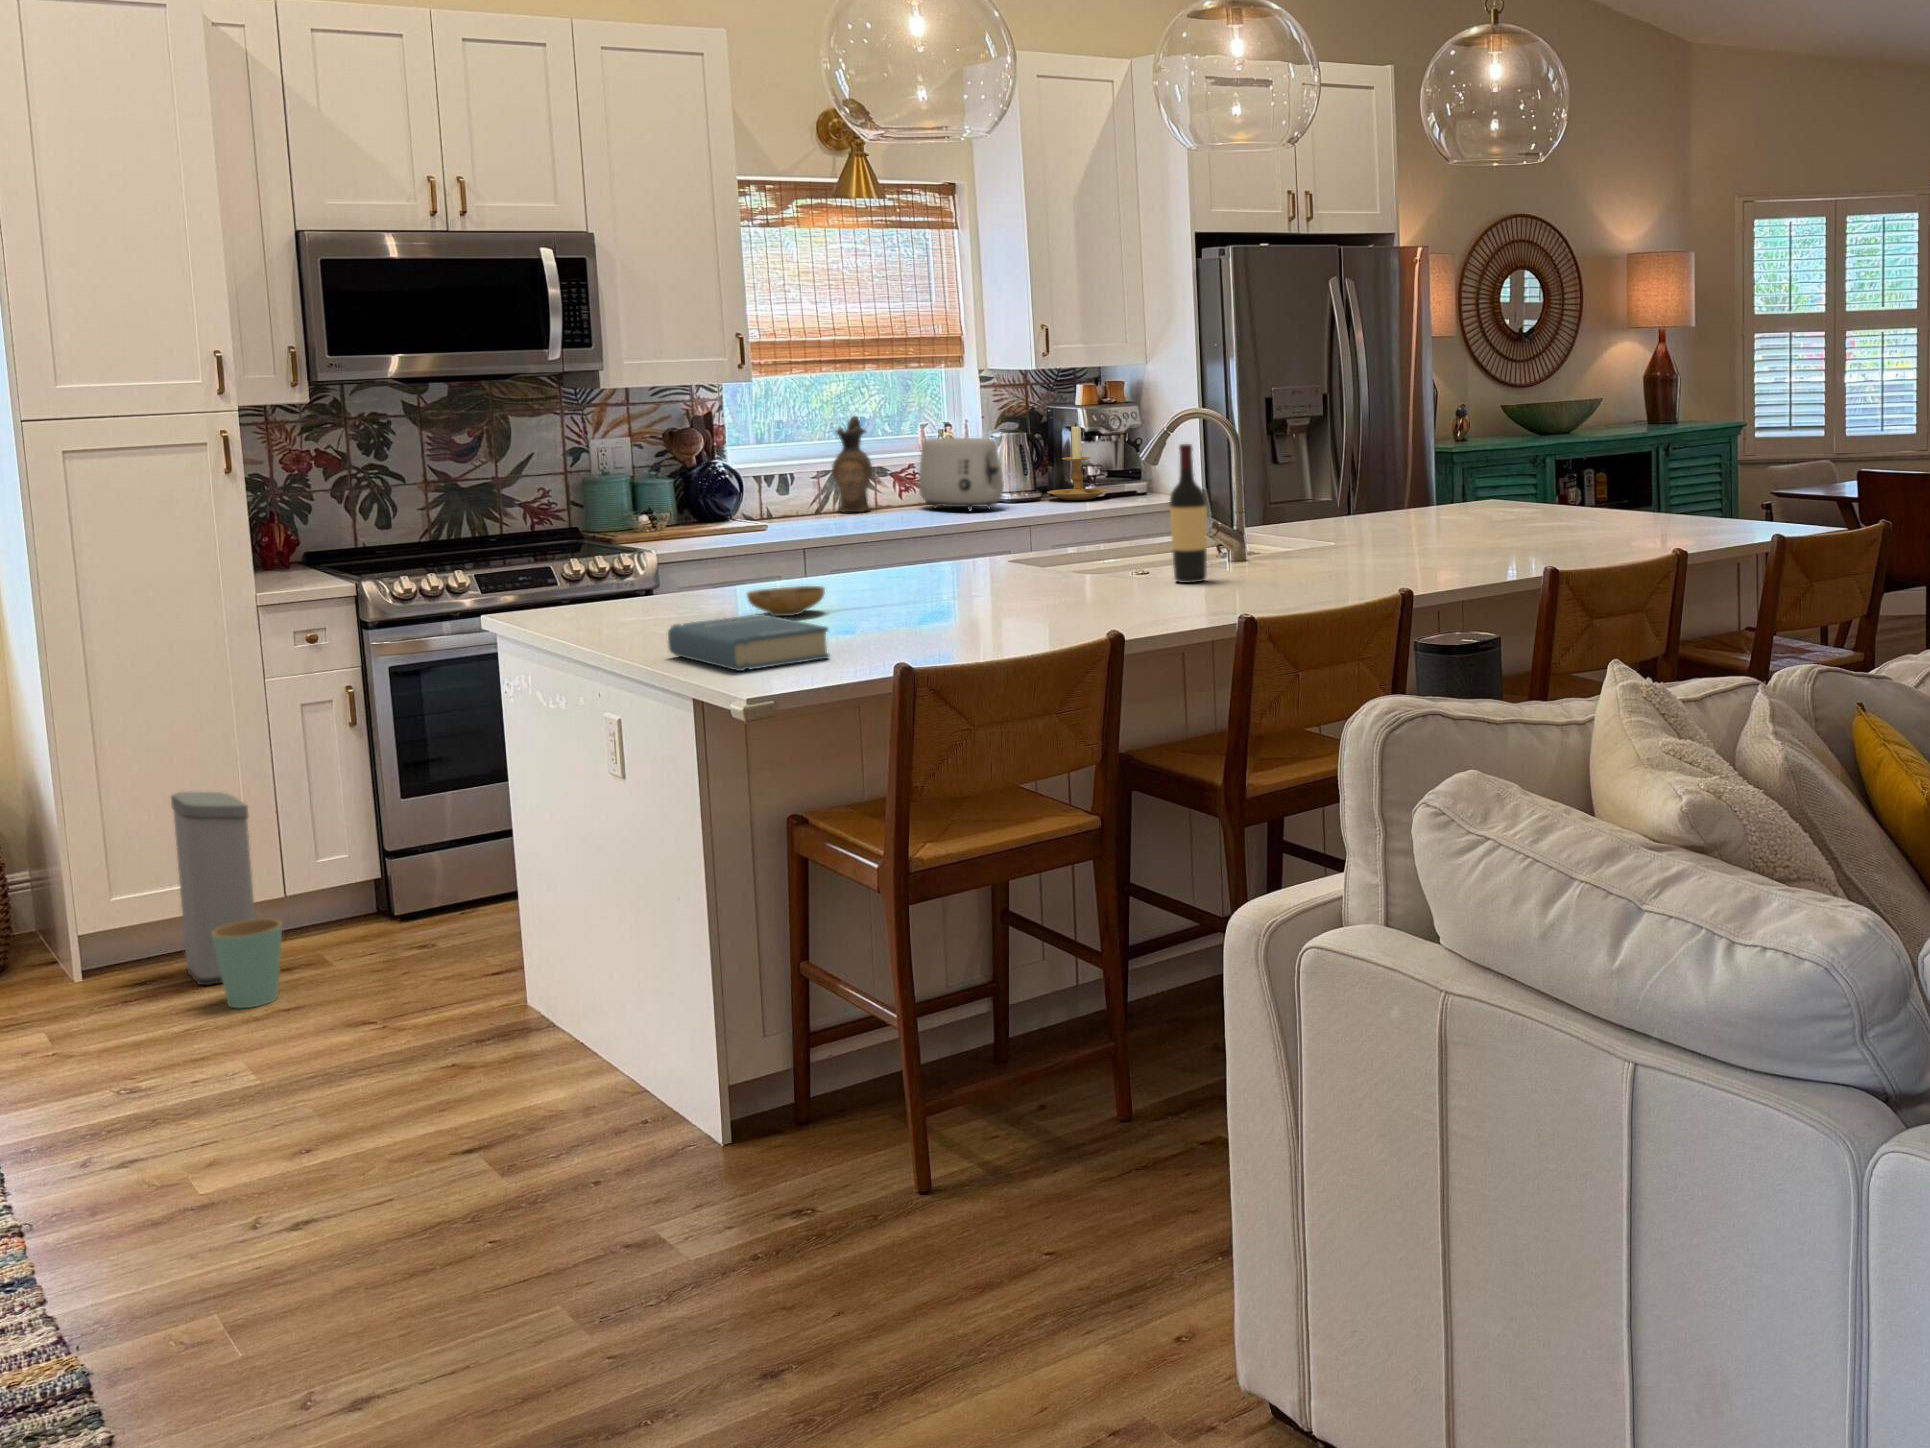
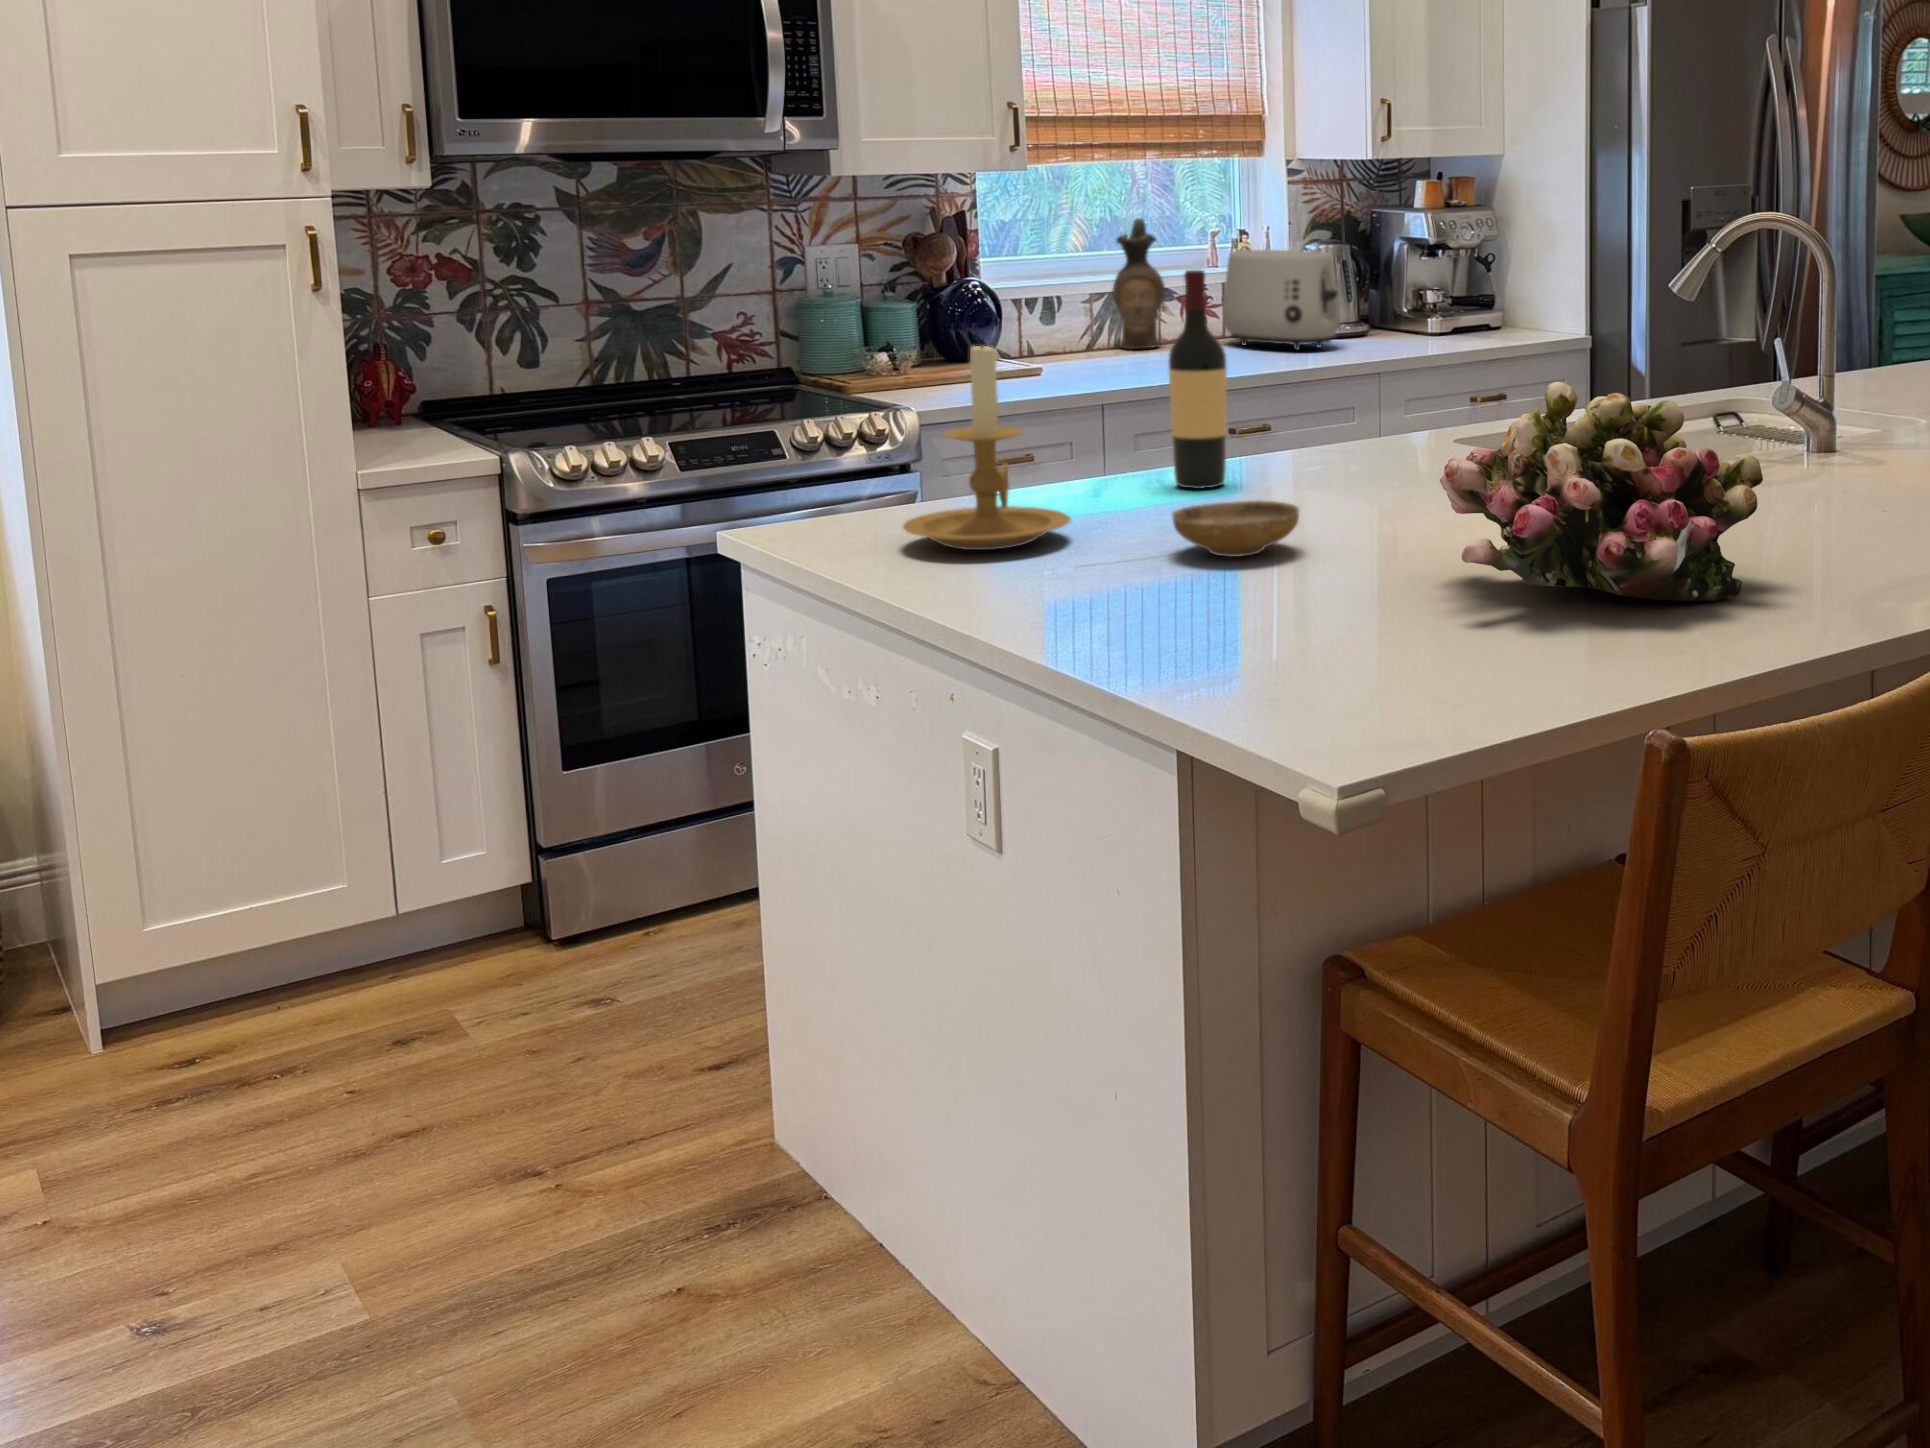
candle holder: present [1047,424,1108,500] -> present [903,339,1070,550]
wine bottle: present [1169,444,1207,583] -> present [1168,270,1227,489]
flower arrangement: none [877,510,1067,627] -> present [1440,382,1763,601]
hardback book: present [668,614,829,671] -> none [1110,575,1429,715]
trash can: present [171,792,282,1008] -> none [233,768,398,1123]

